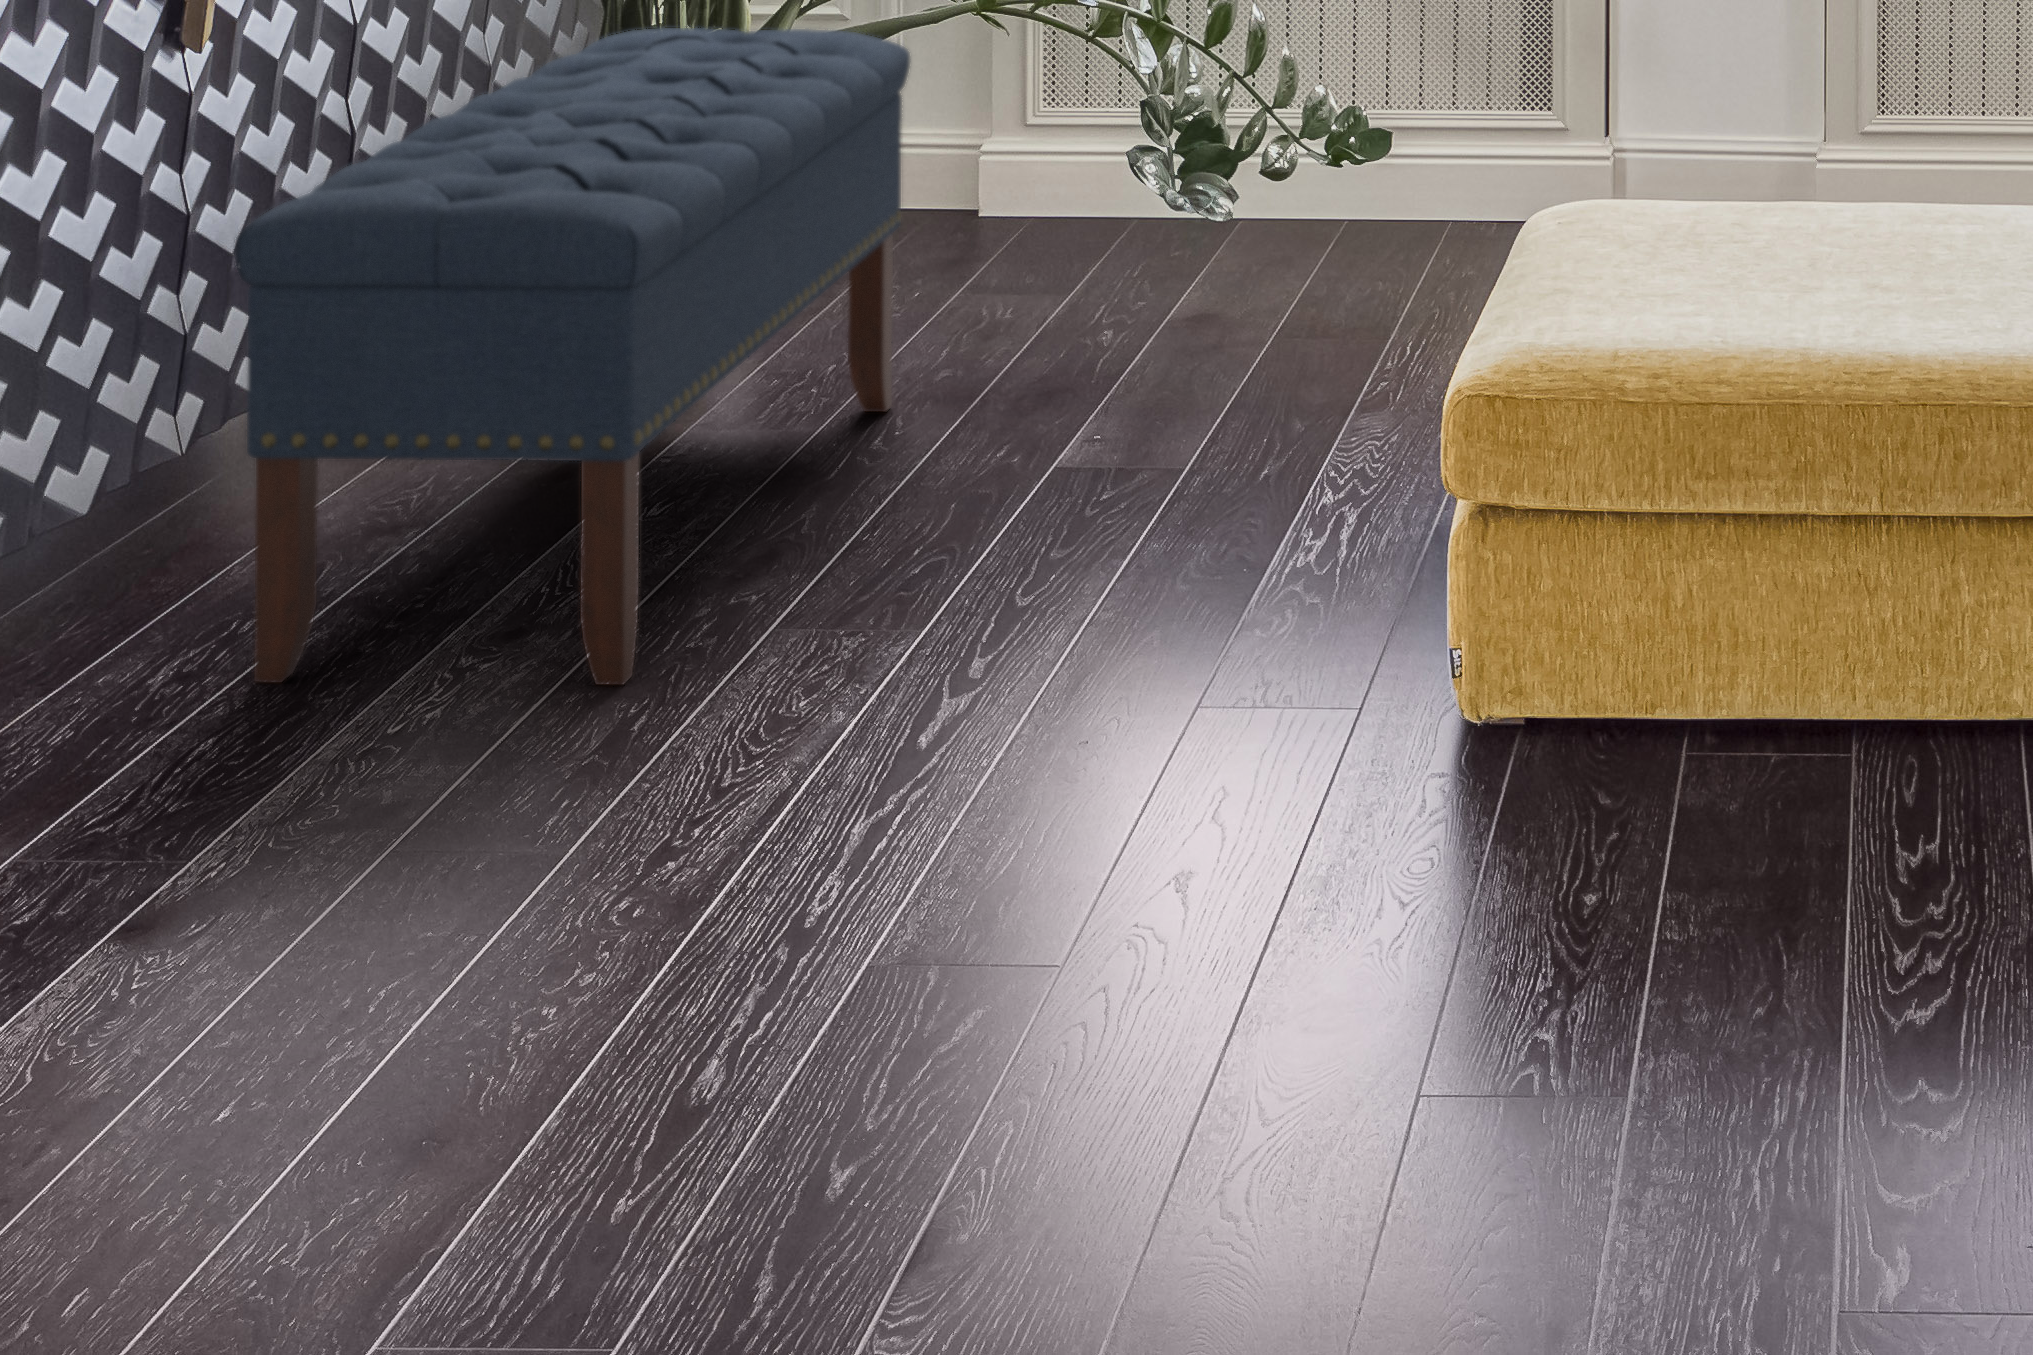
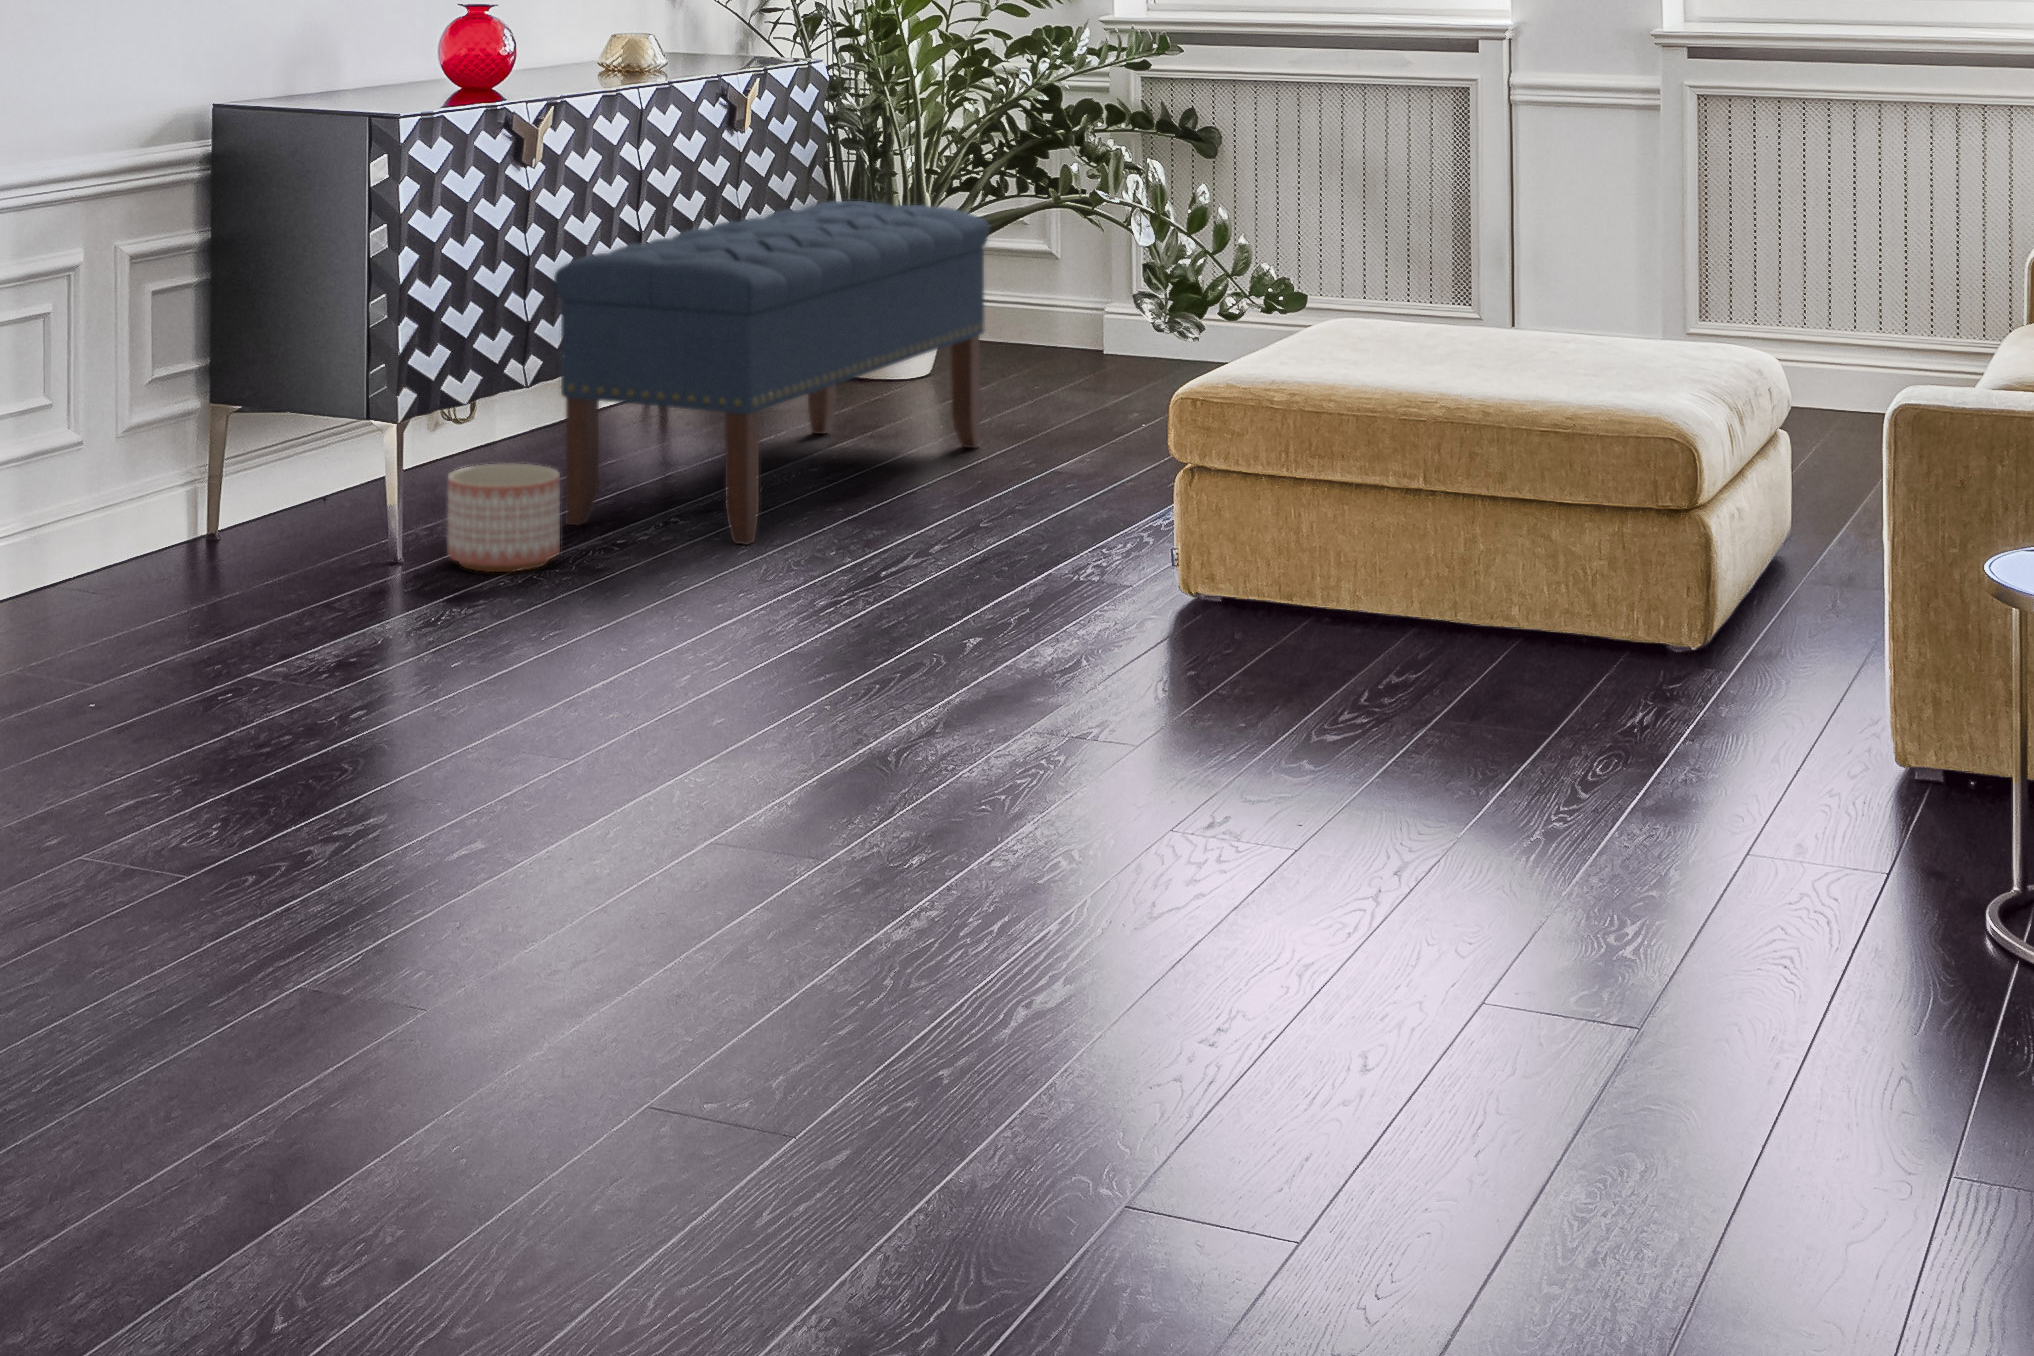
planter: none [63,605,291,830] -> present [447,464,560,572]

